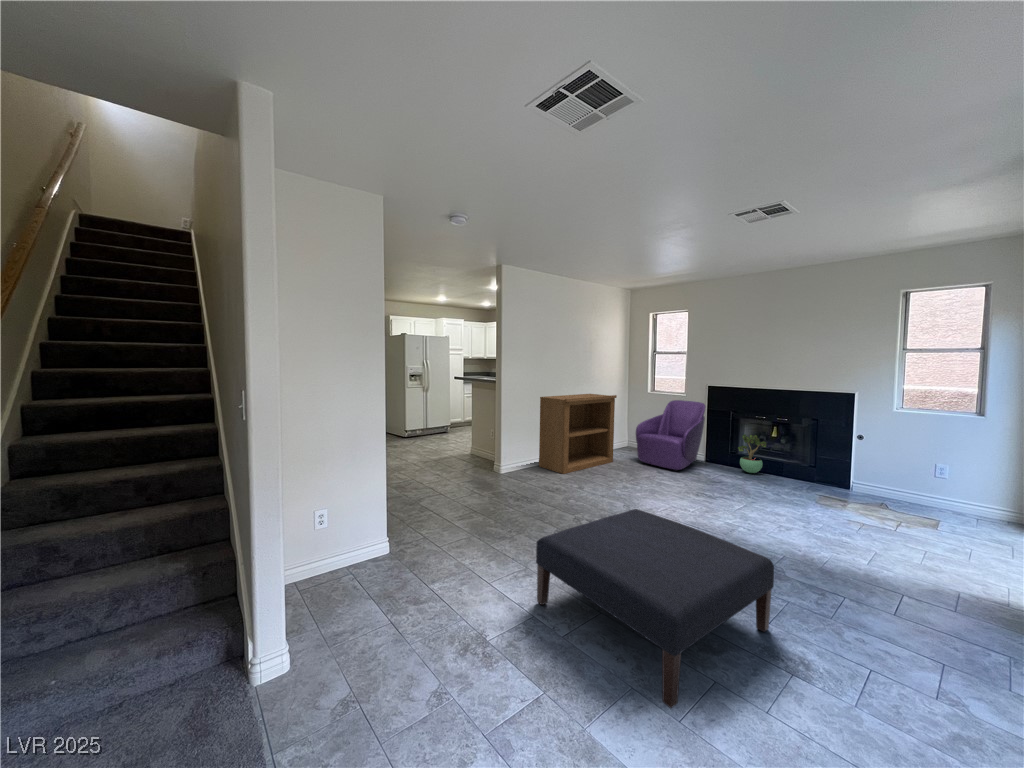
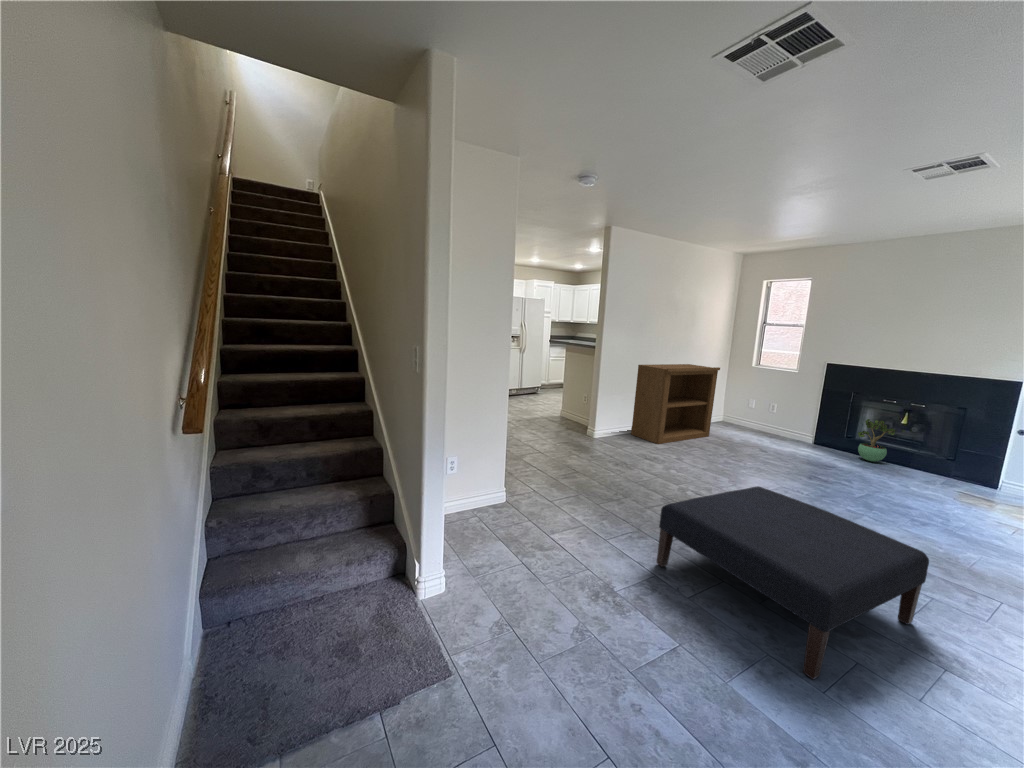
armchair: present [636,400,705,471] -> none [737,377,823,452]

